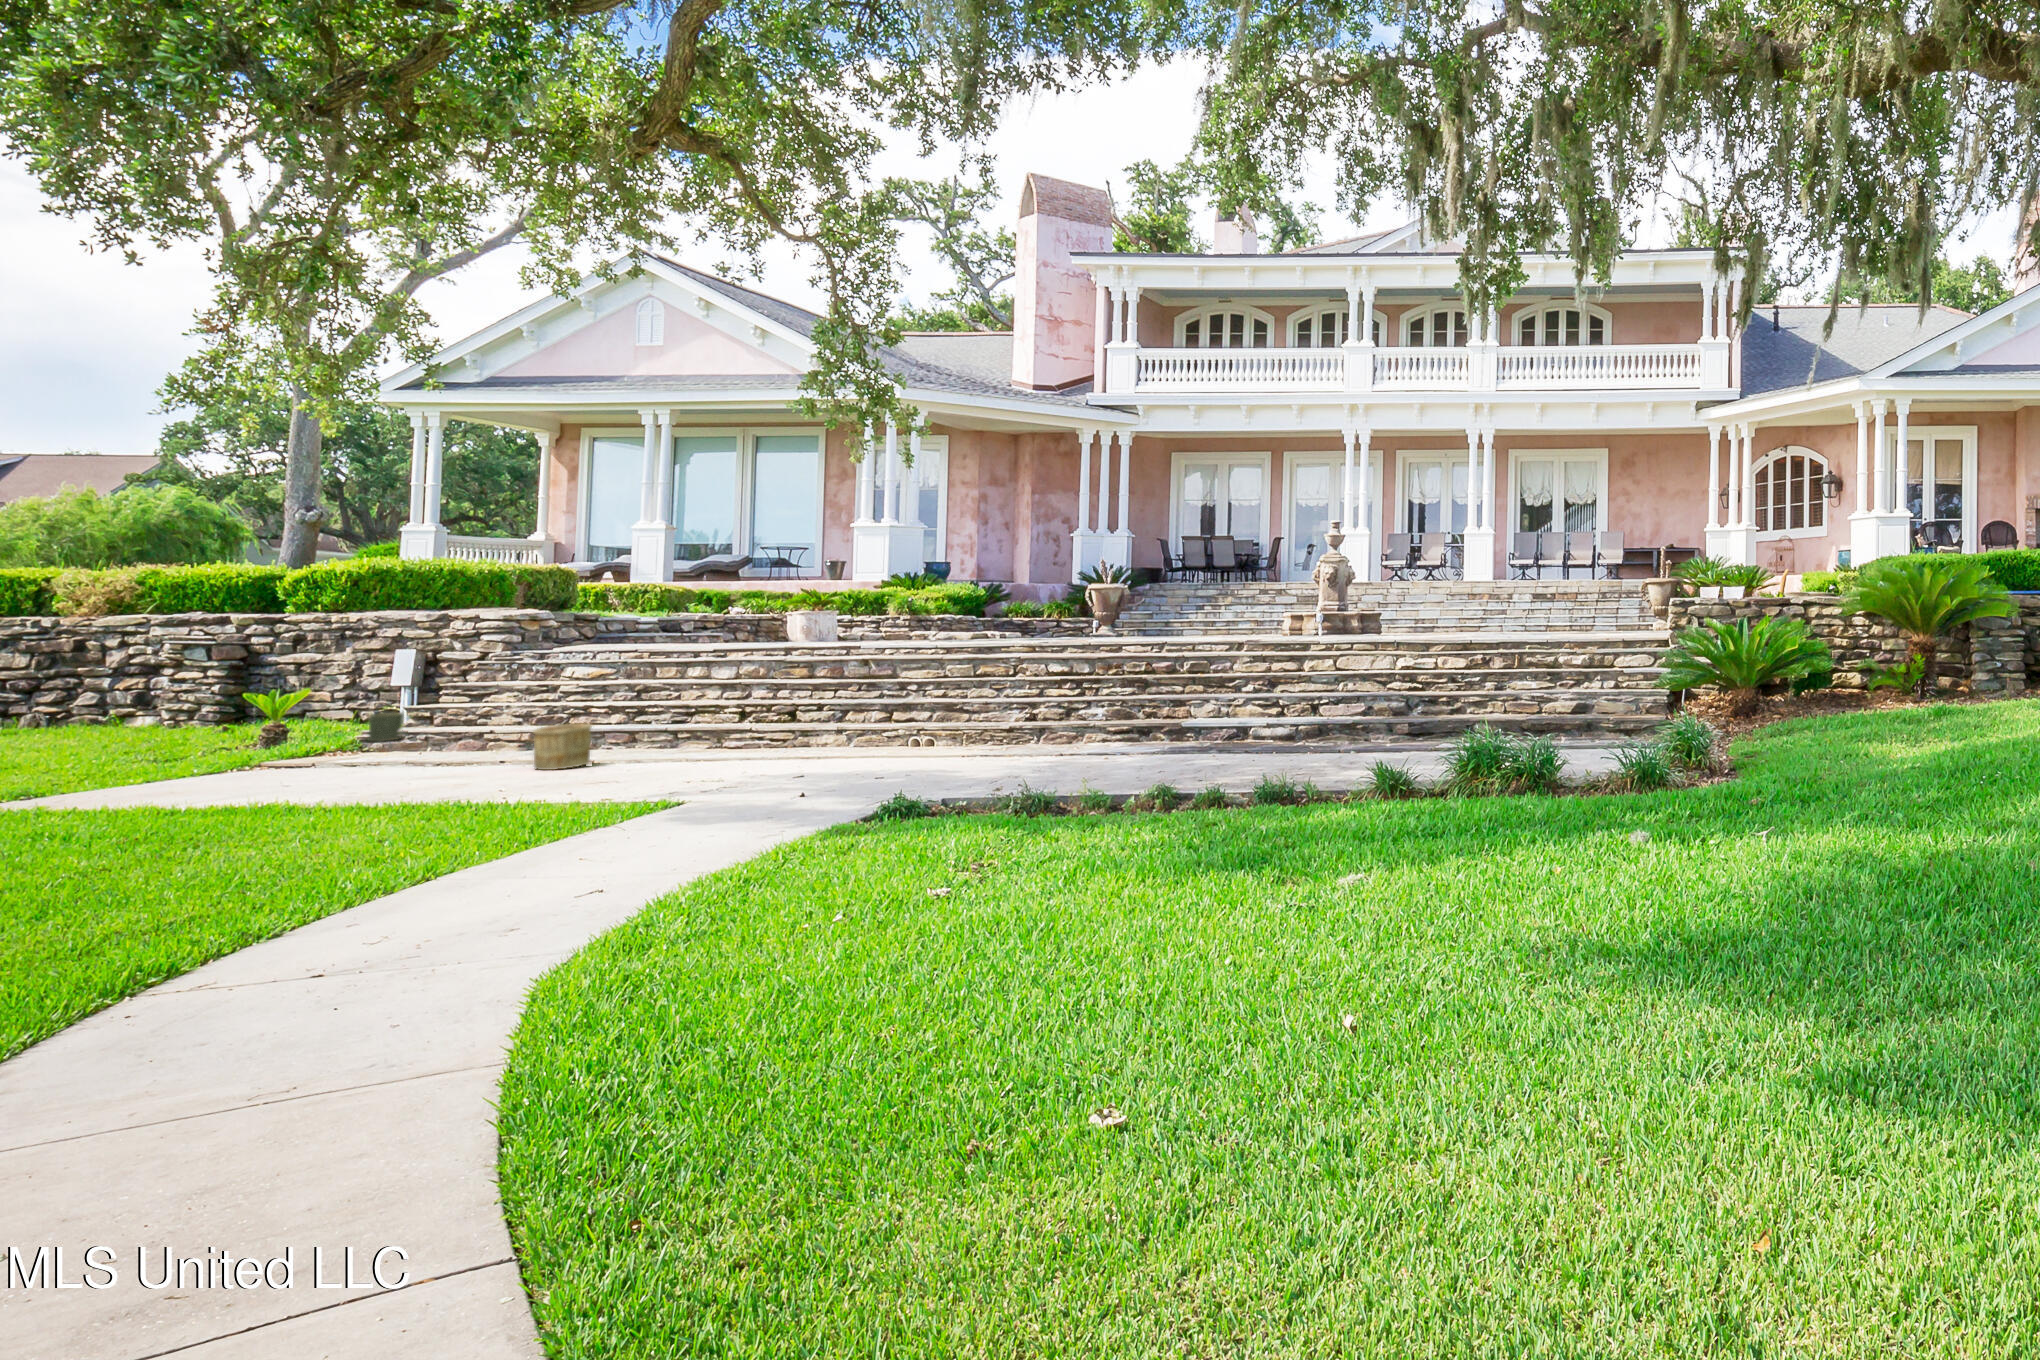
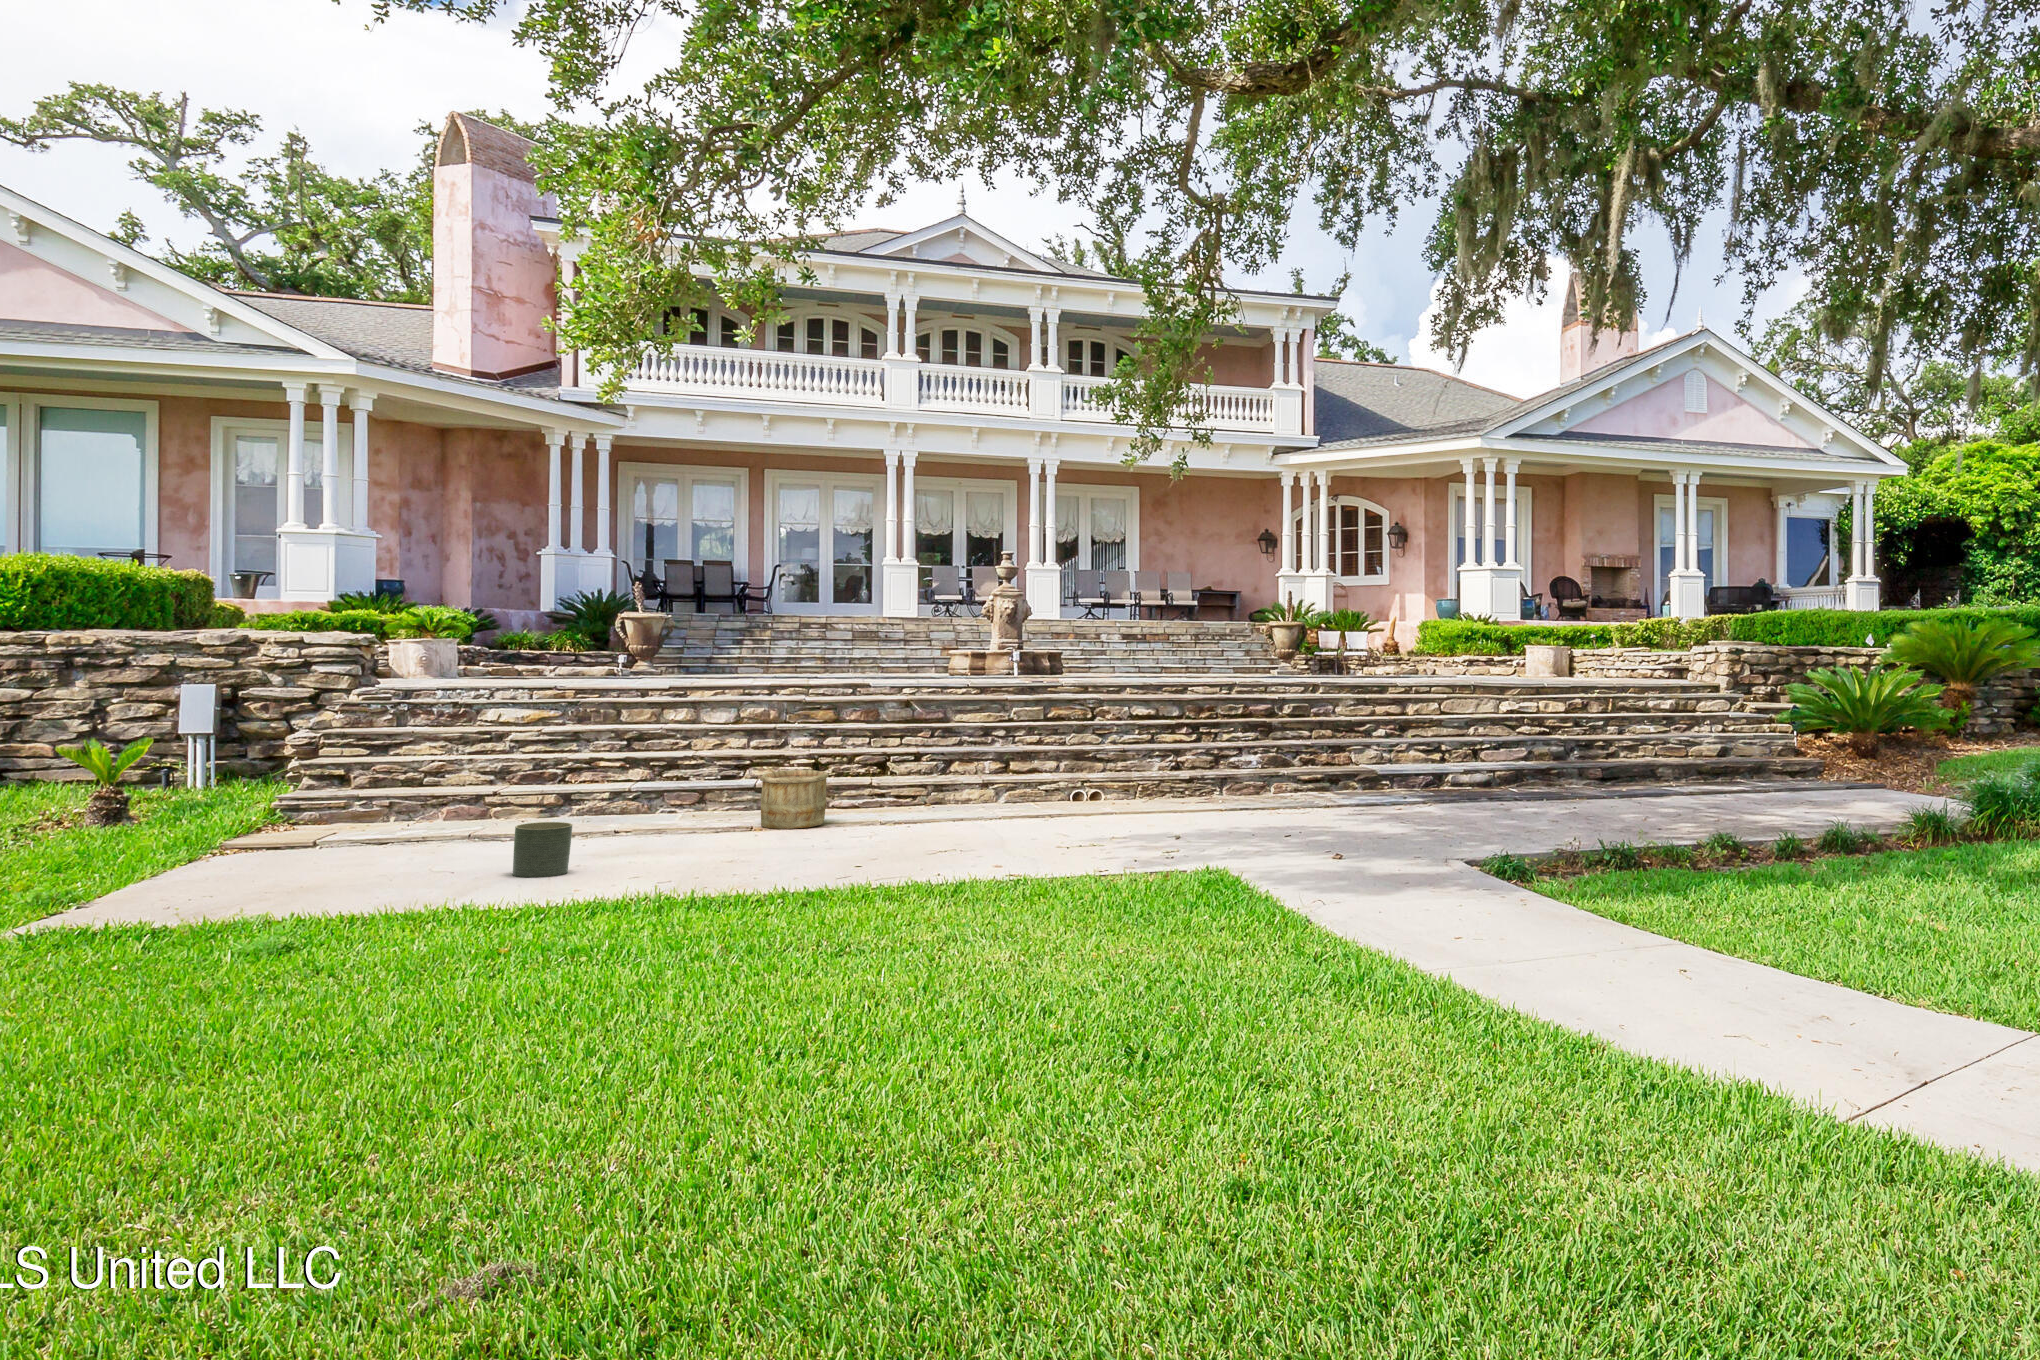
planter: present [368,712,404,742] -> present [513,822,572,877]

